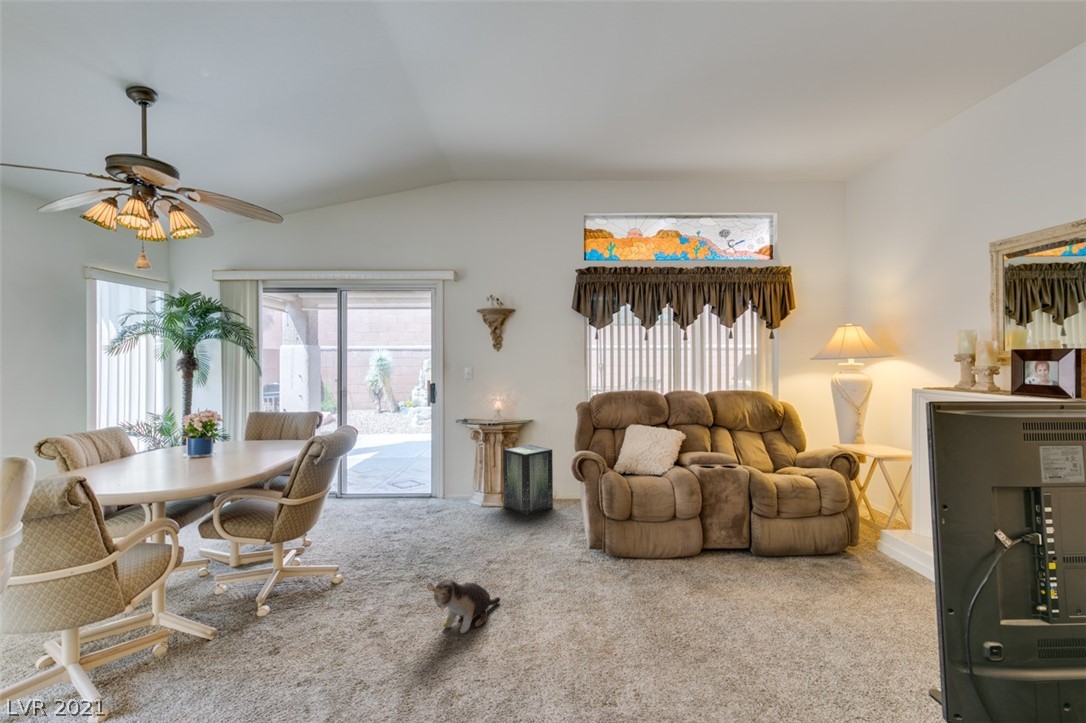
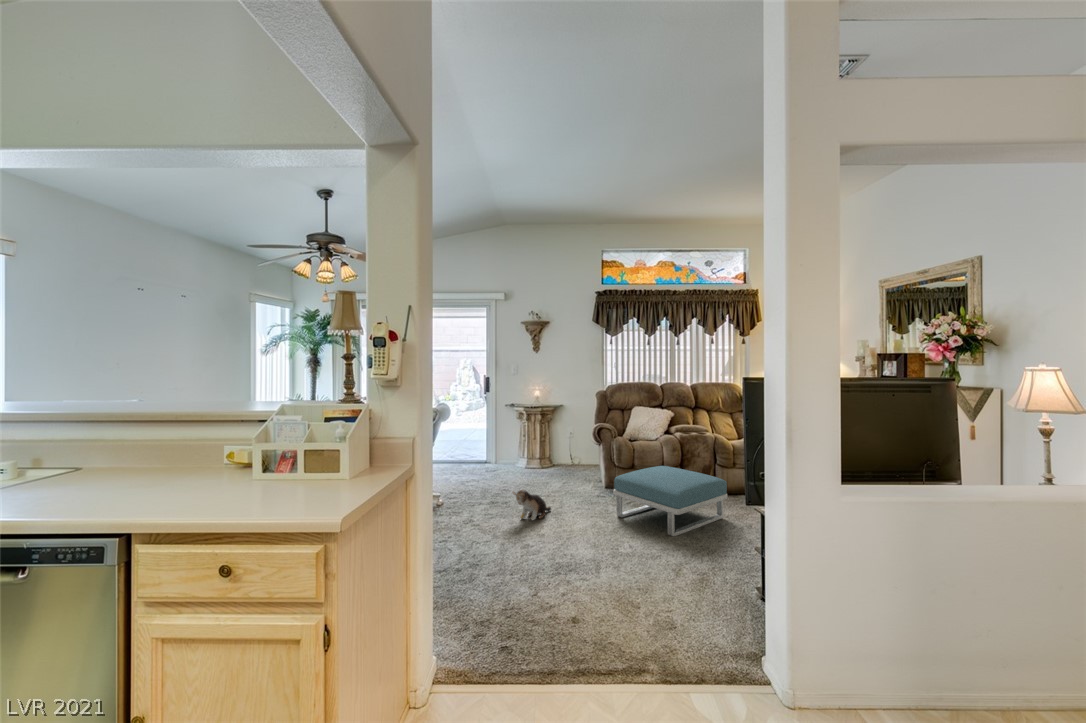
storage box: present [503,445,553,515] -> none [542,424,578,473]
footstool: none [601,523,792,679] -> present [613,466,727,536]

